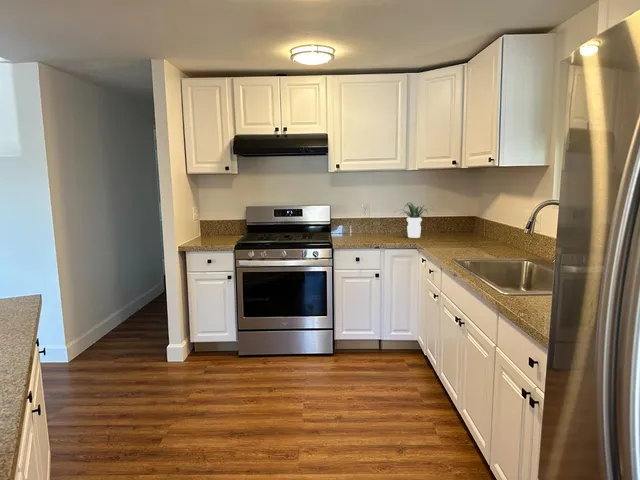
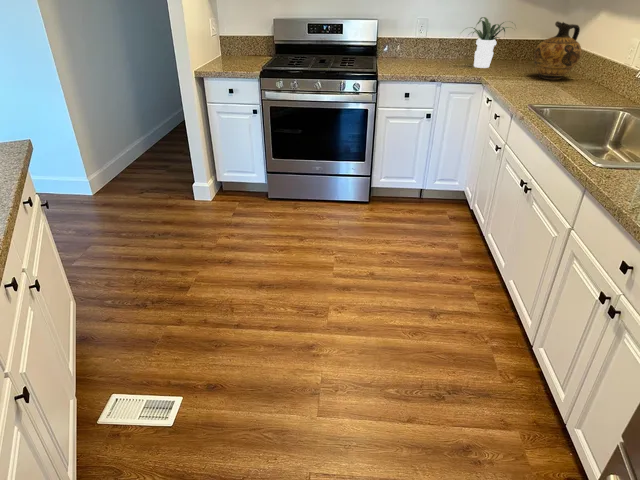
ceramic jug: none [451,203,484,243] -> present [534,21,581,79]

